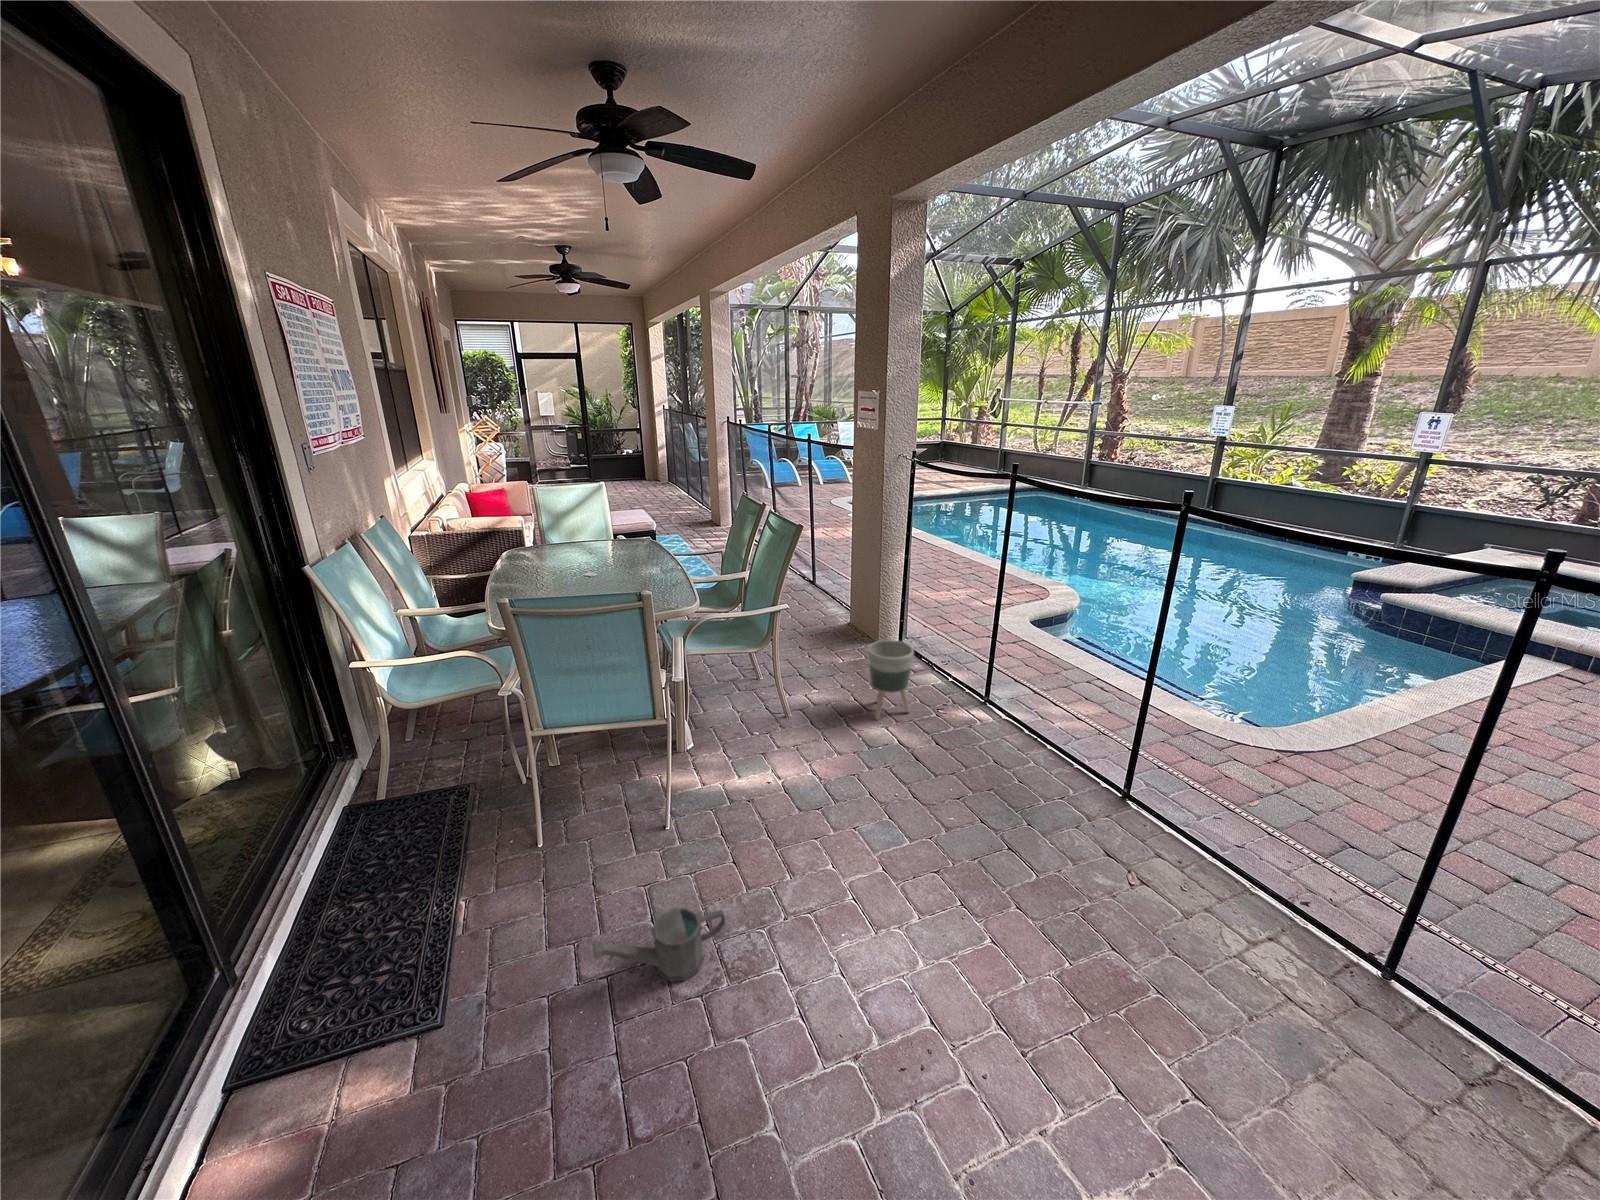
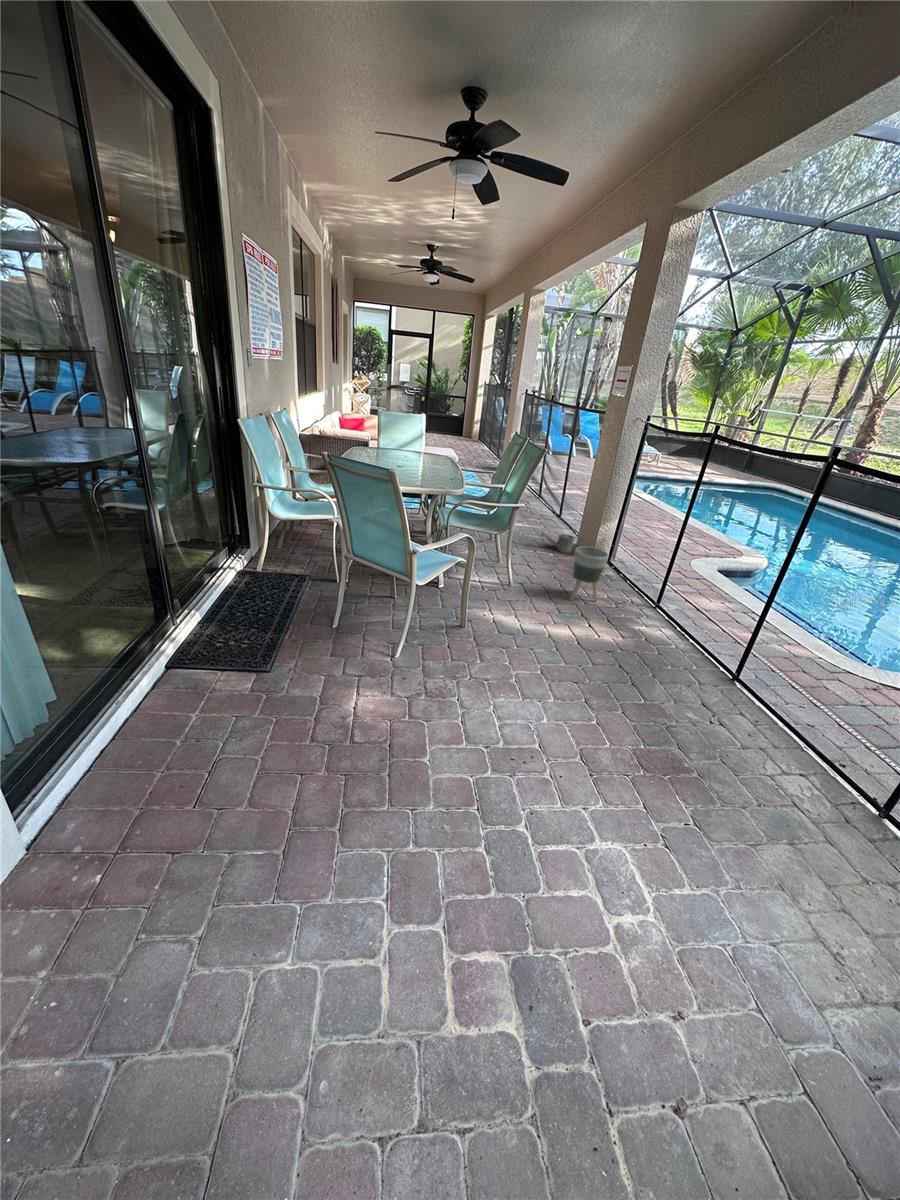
watering can: present [593,908,725,981] -> present [542,532,582,553]

